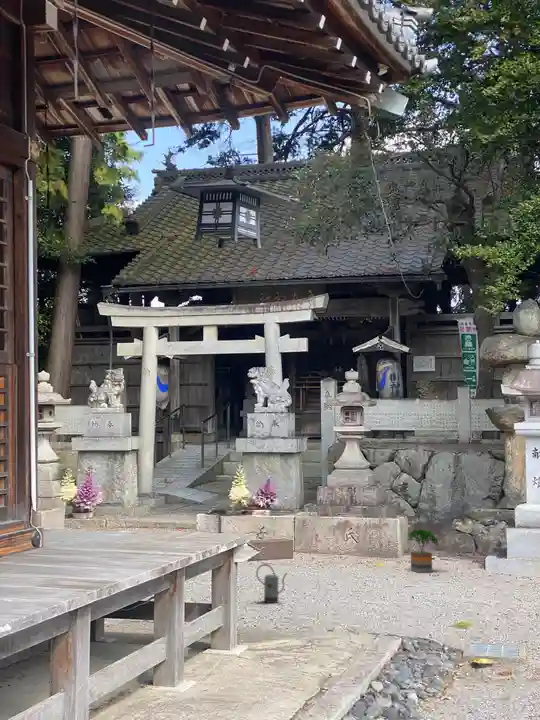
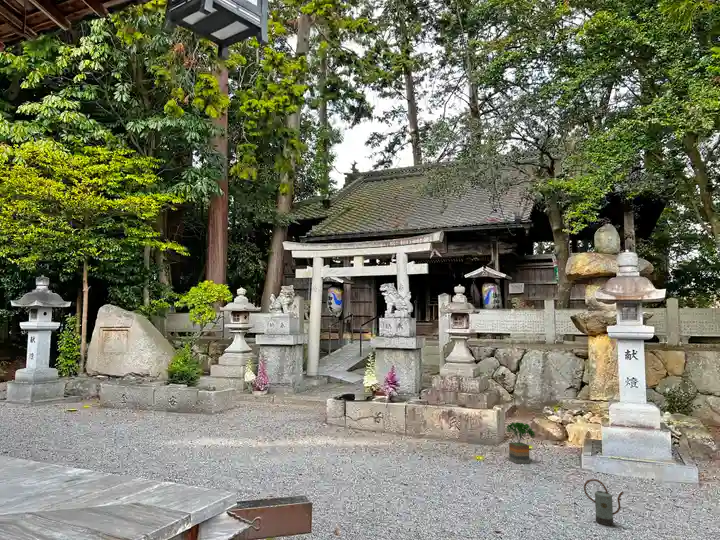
watering can: present [256,564,287,603] -> present [584,479,624,525]

